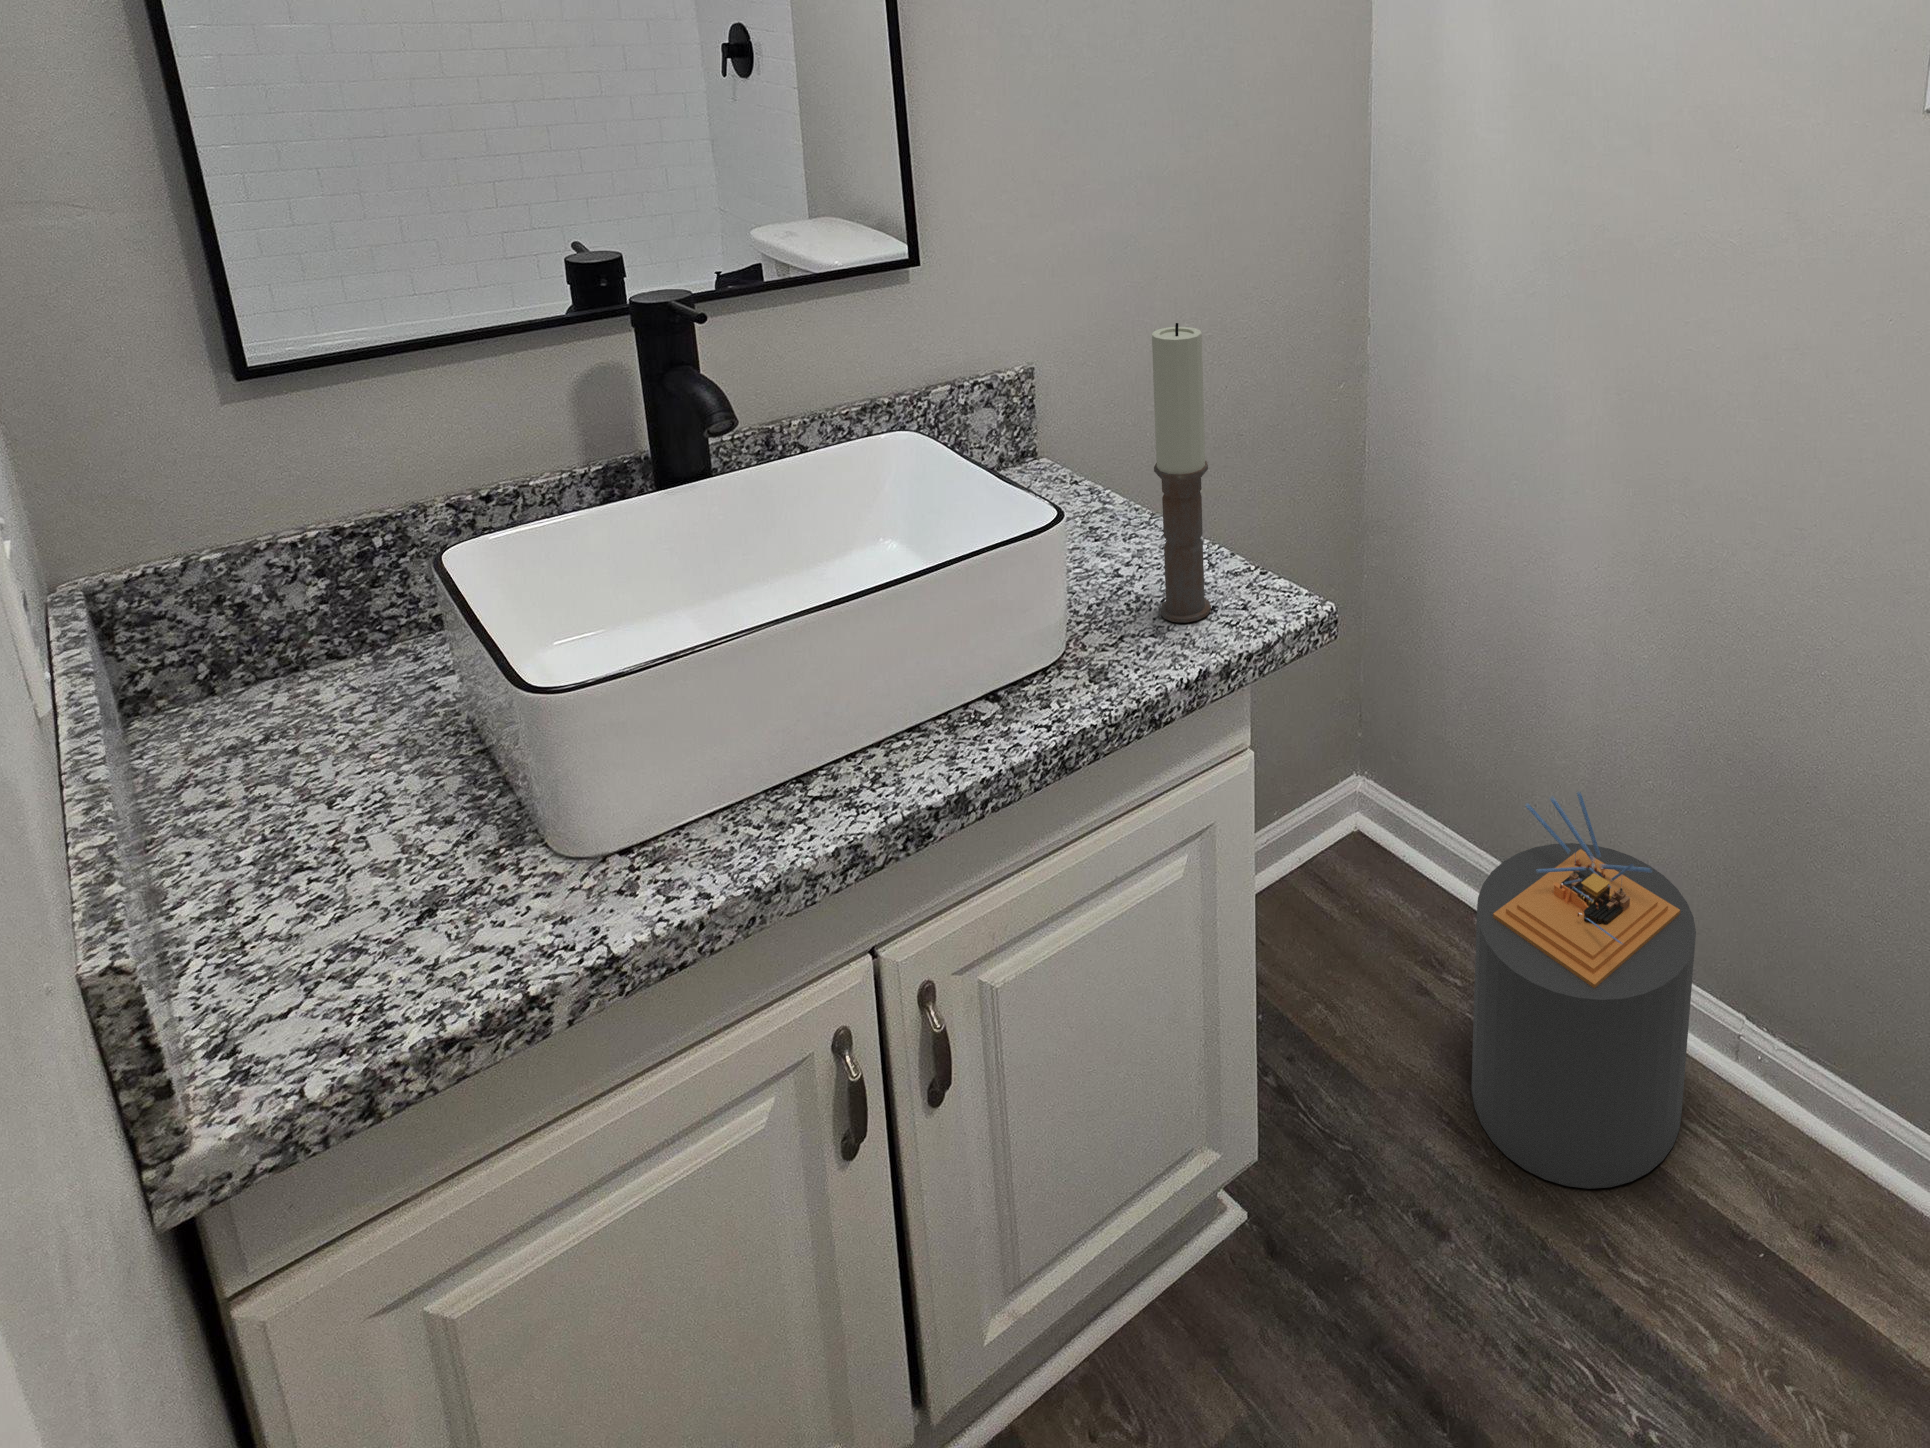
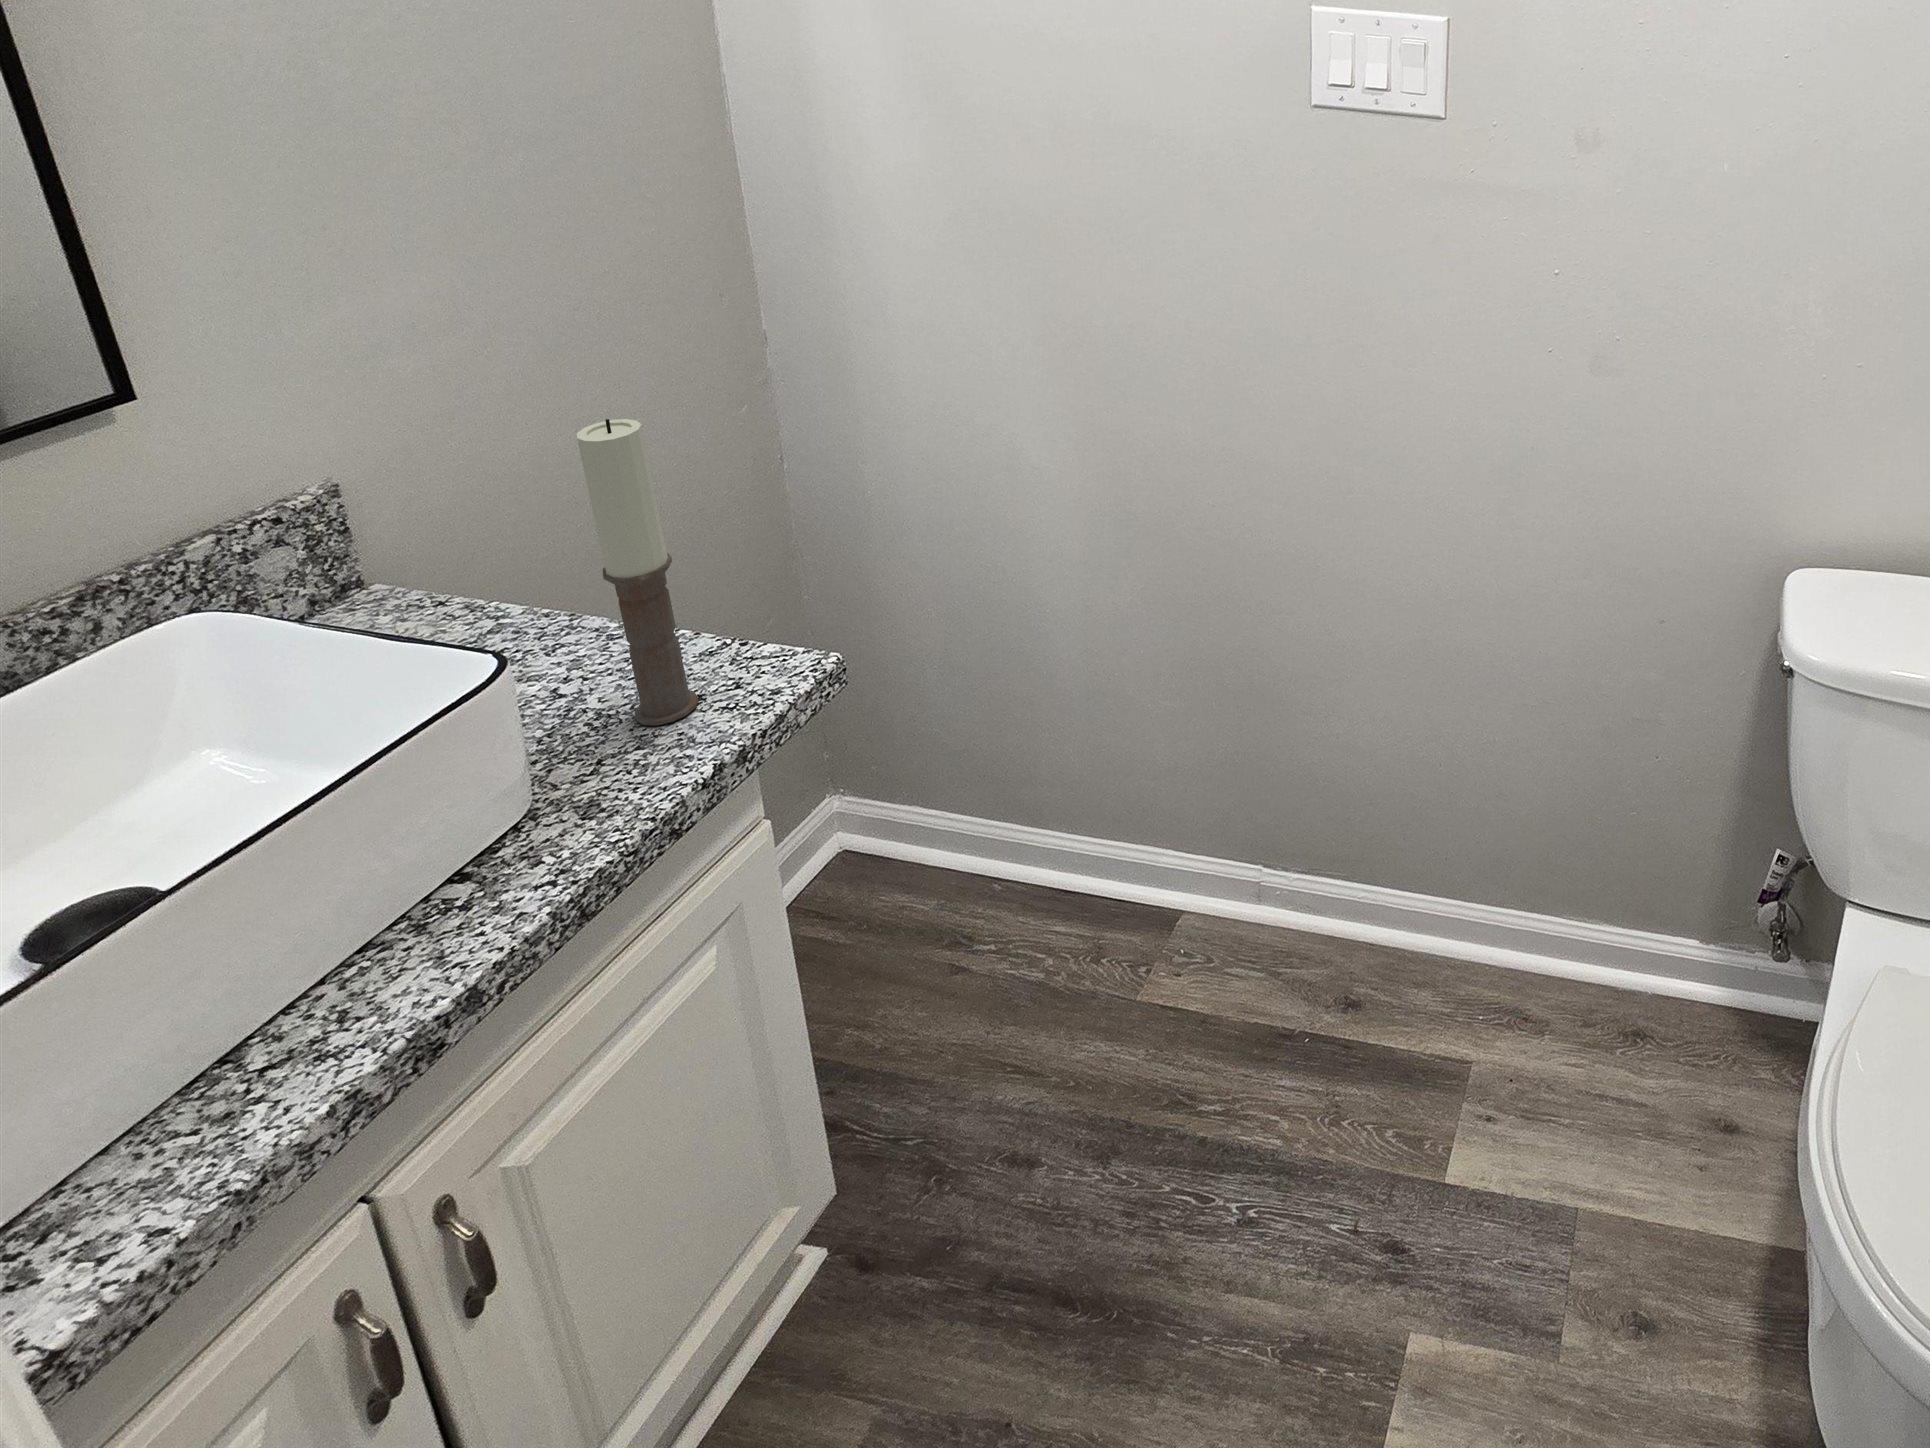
trash can: present [1471,792,1696,1189] -> none [1011,729,1224,1075]

